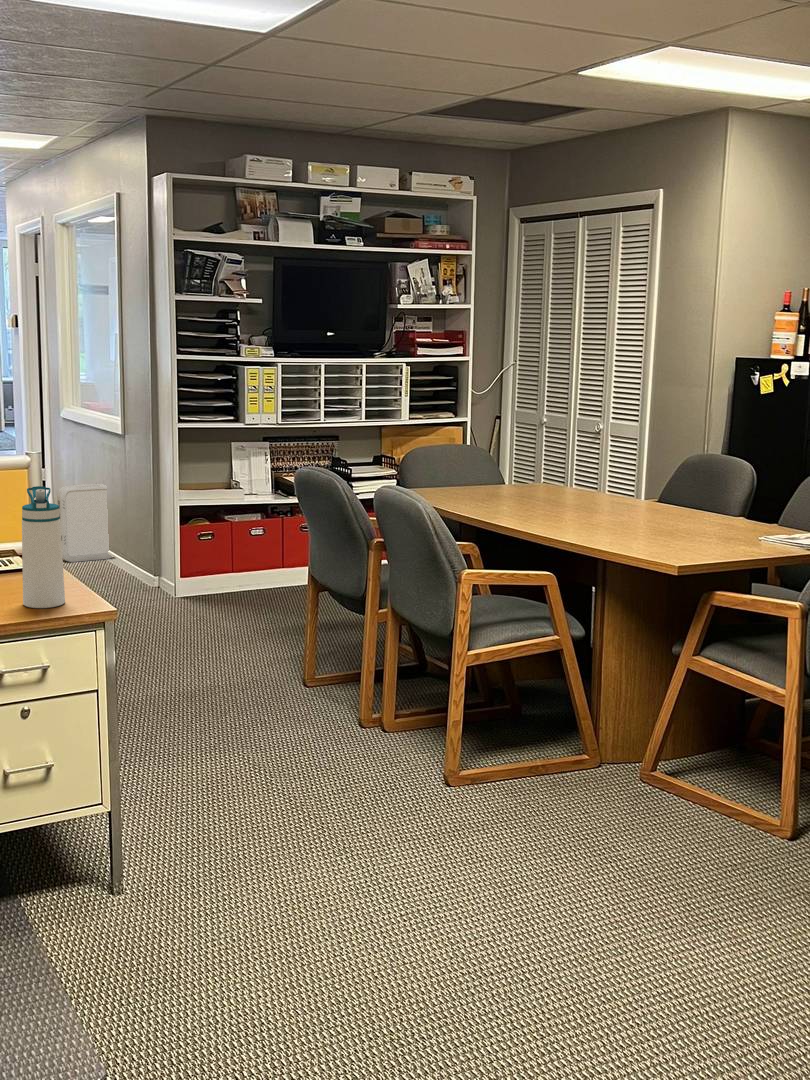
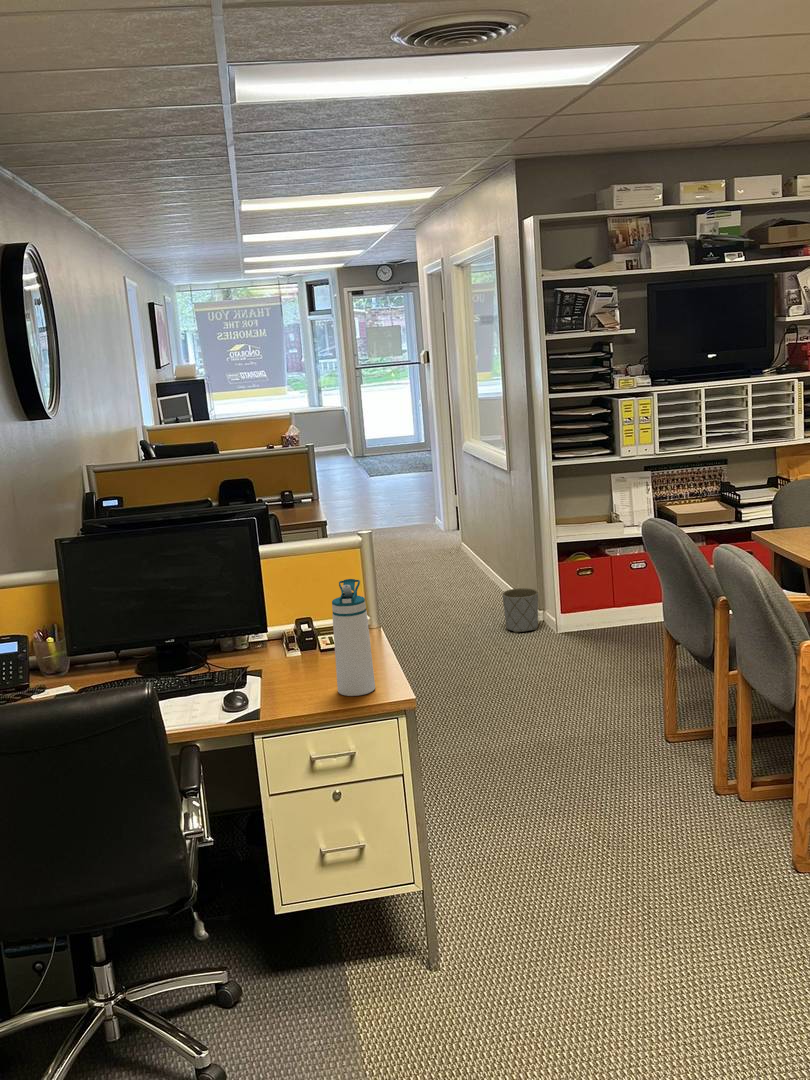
air purifier: present [57,483,112,562] -> none [454,515,512,590]
planter: none [119,555,157,600] -> present [502,588,538,633]

